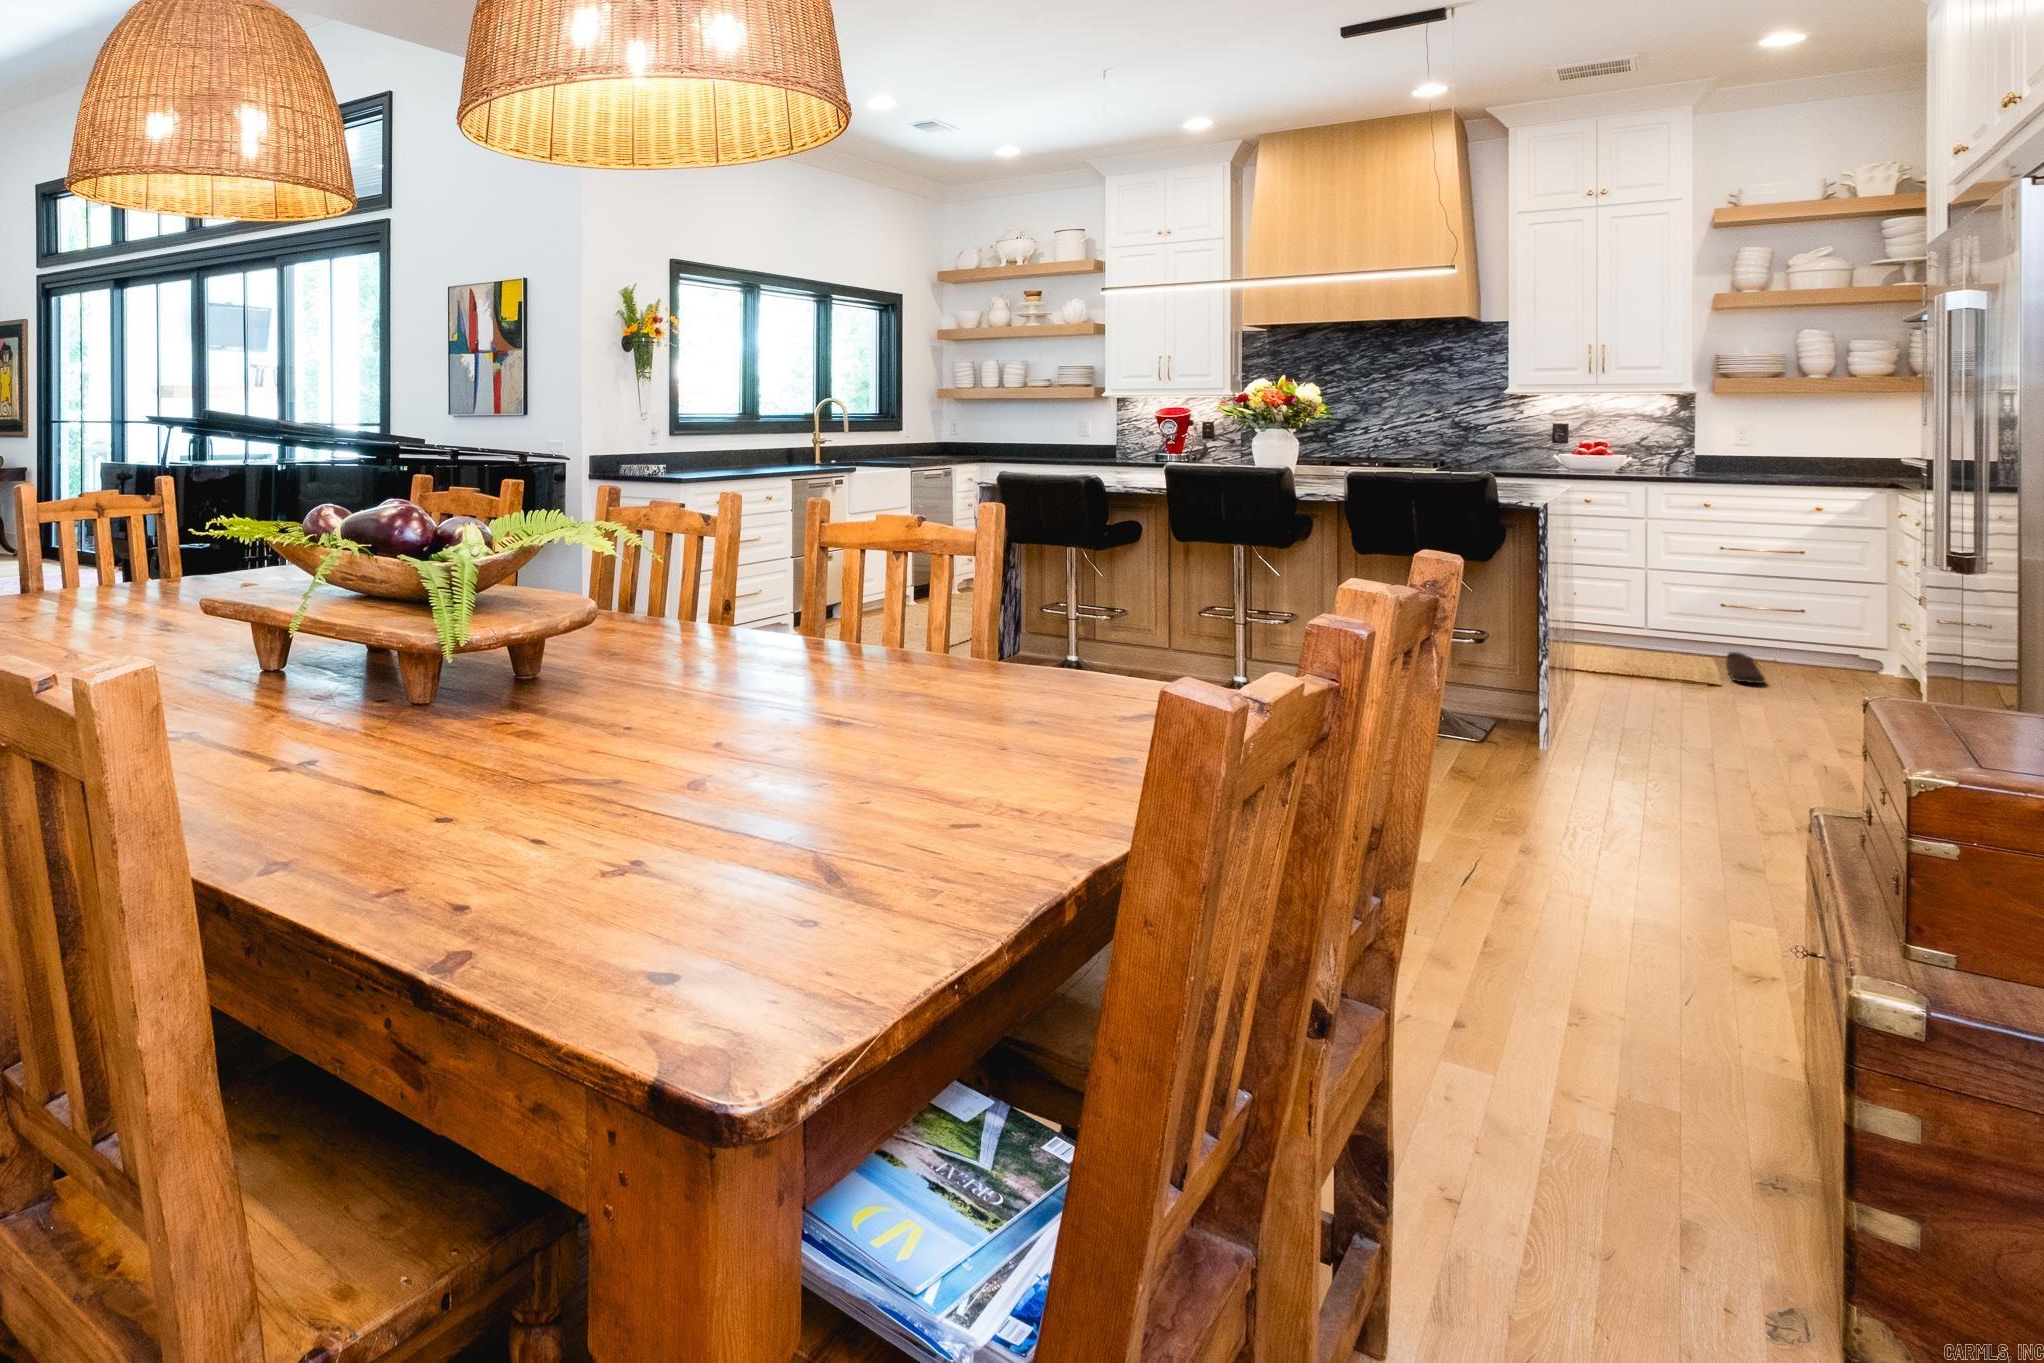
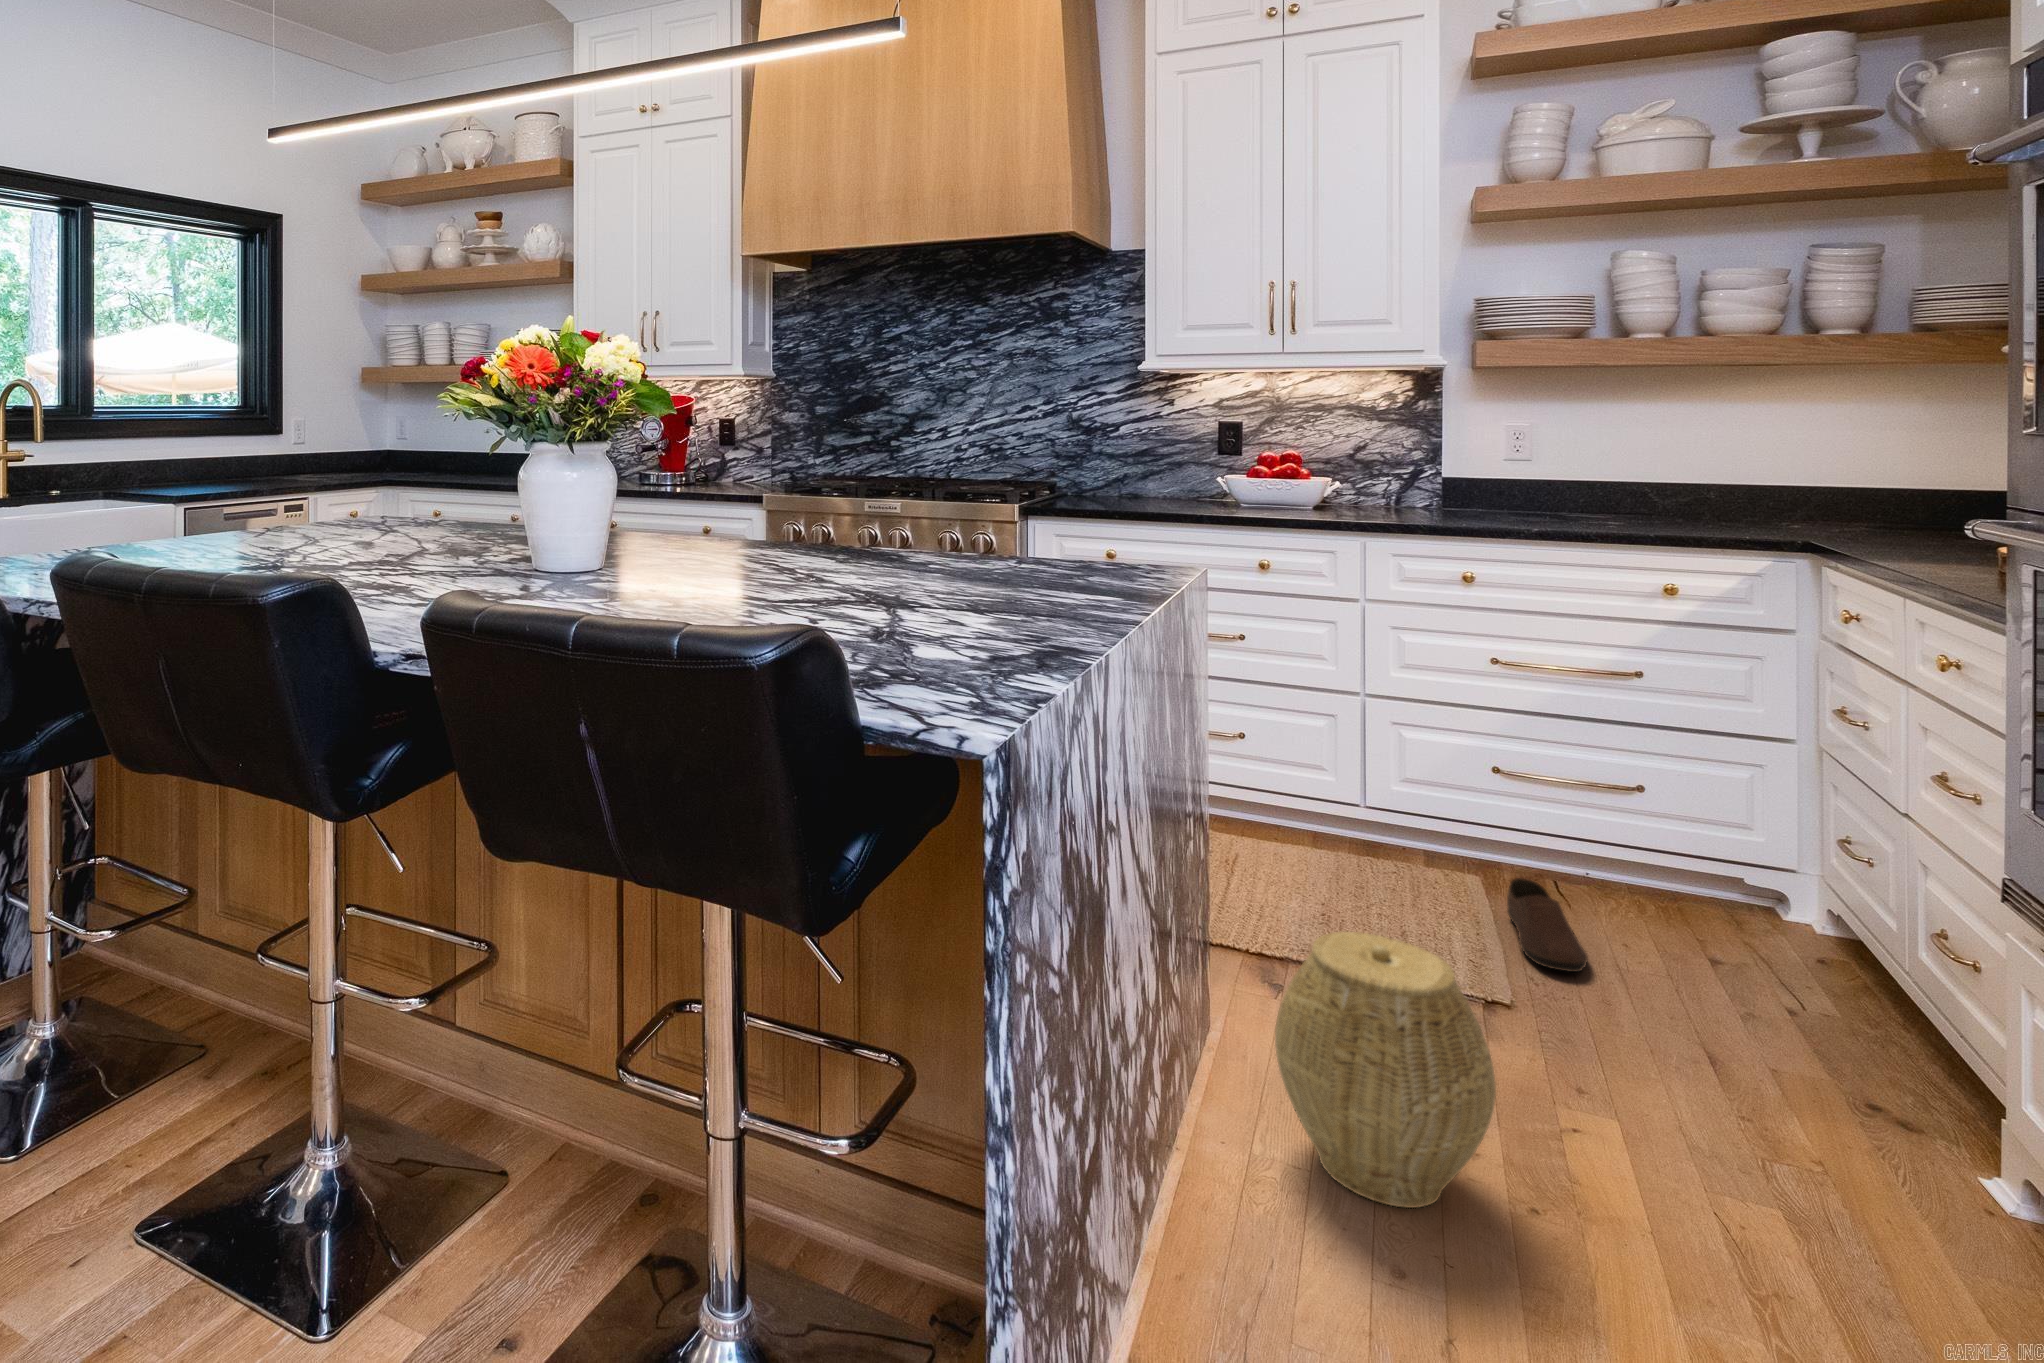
woven basket: none [1602,622,1700,721] -> present [1275,932,1496,1208]

